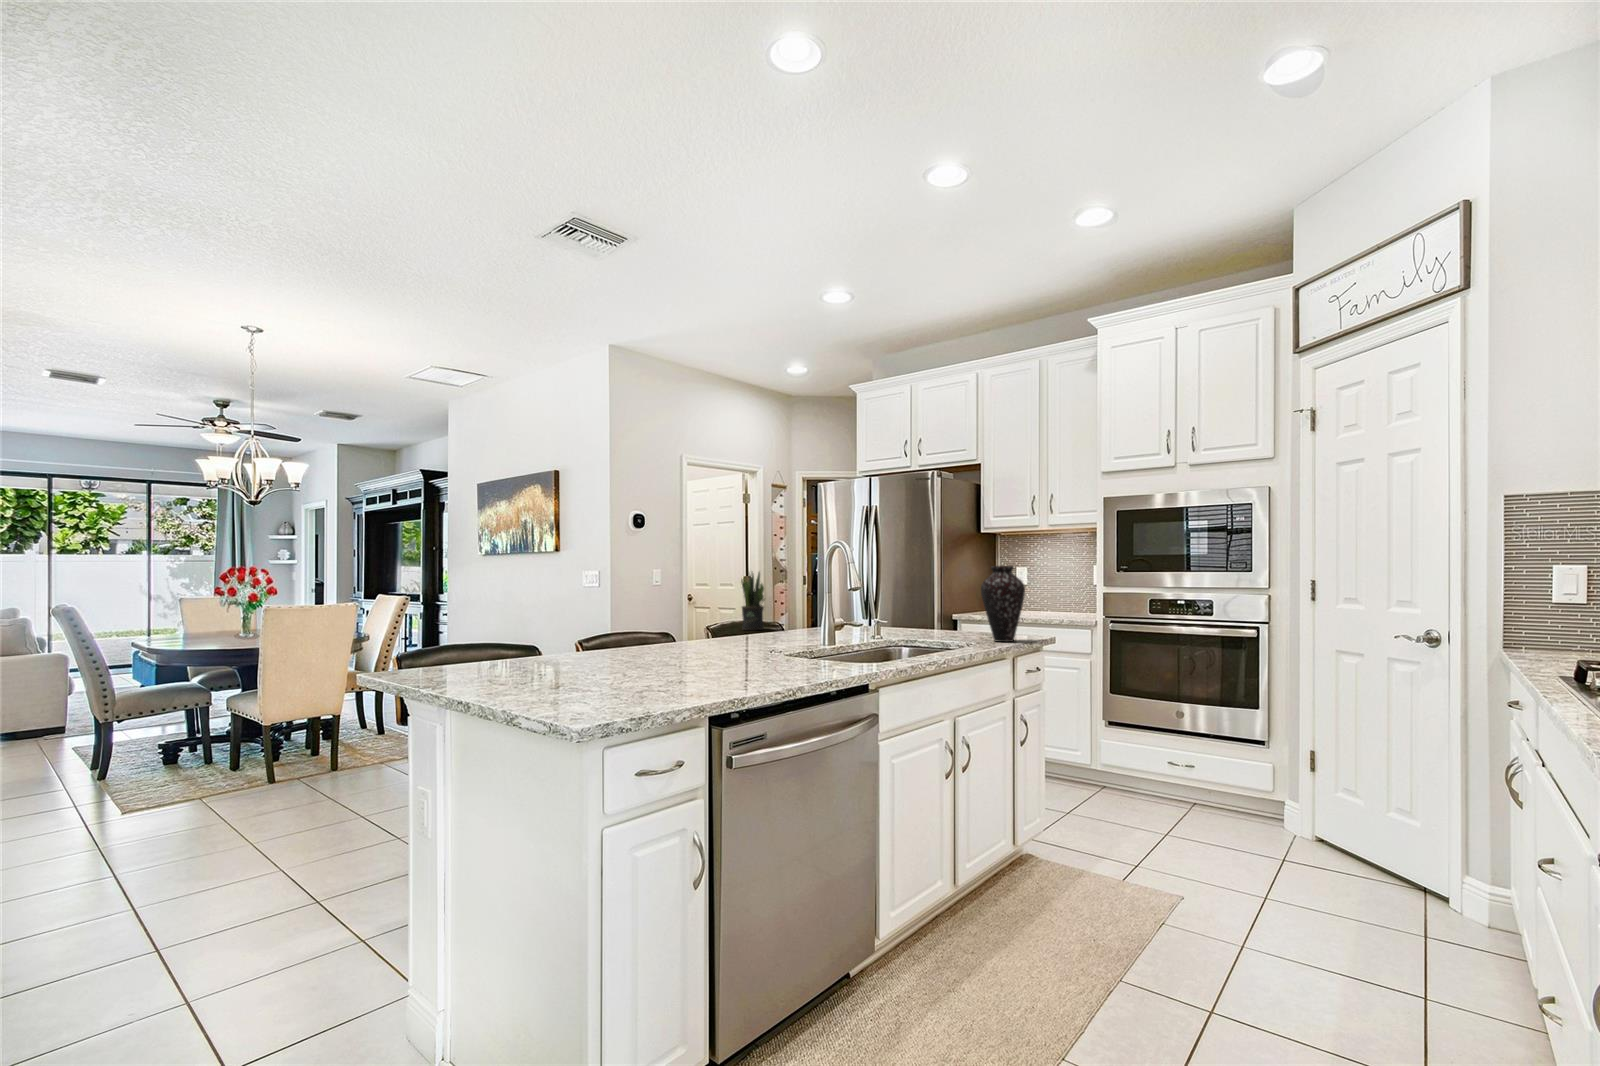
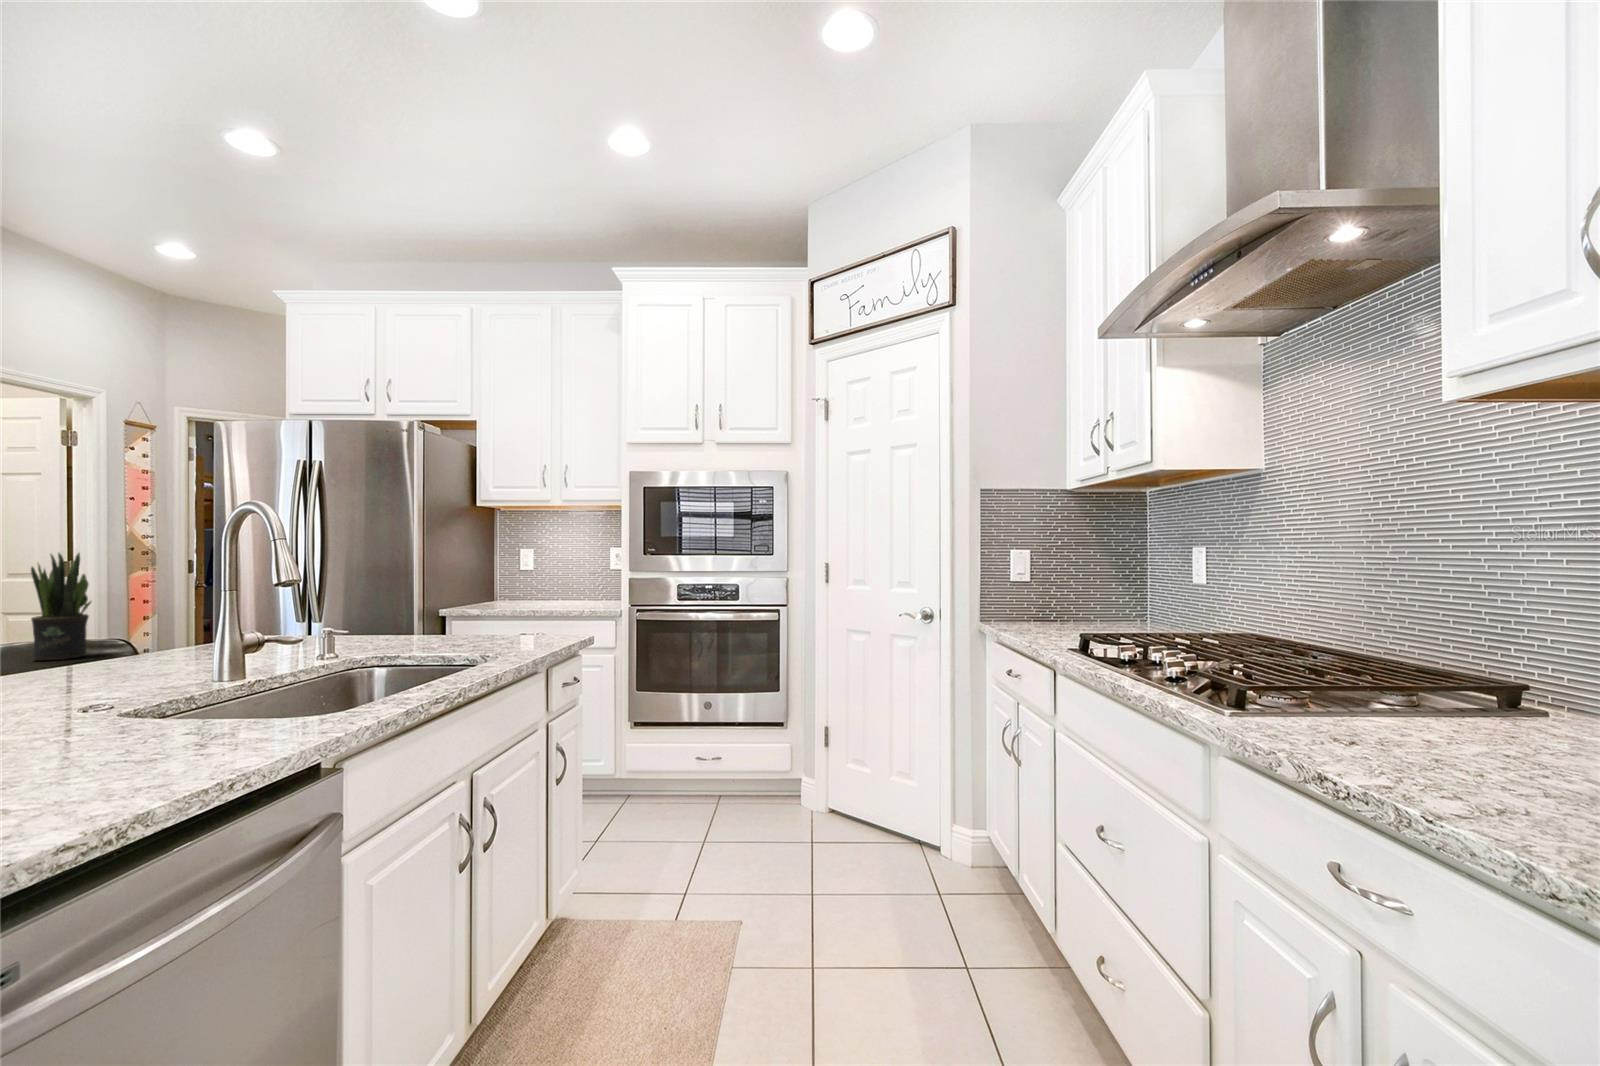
vase: present [981,566,1025,642] -> none [500,545,562,648]

